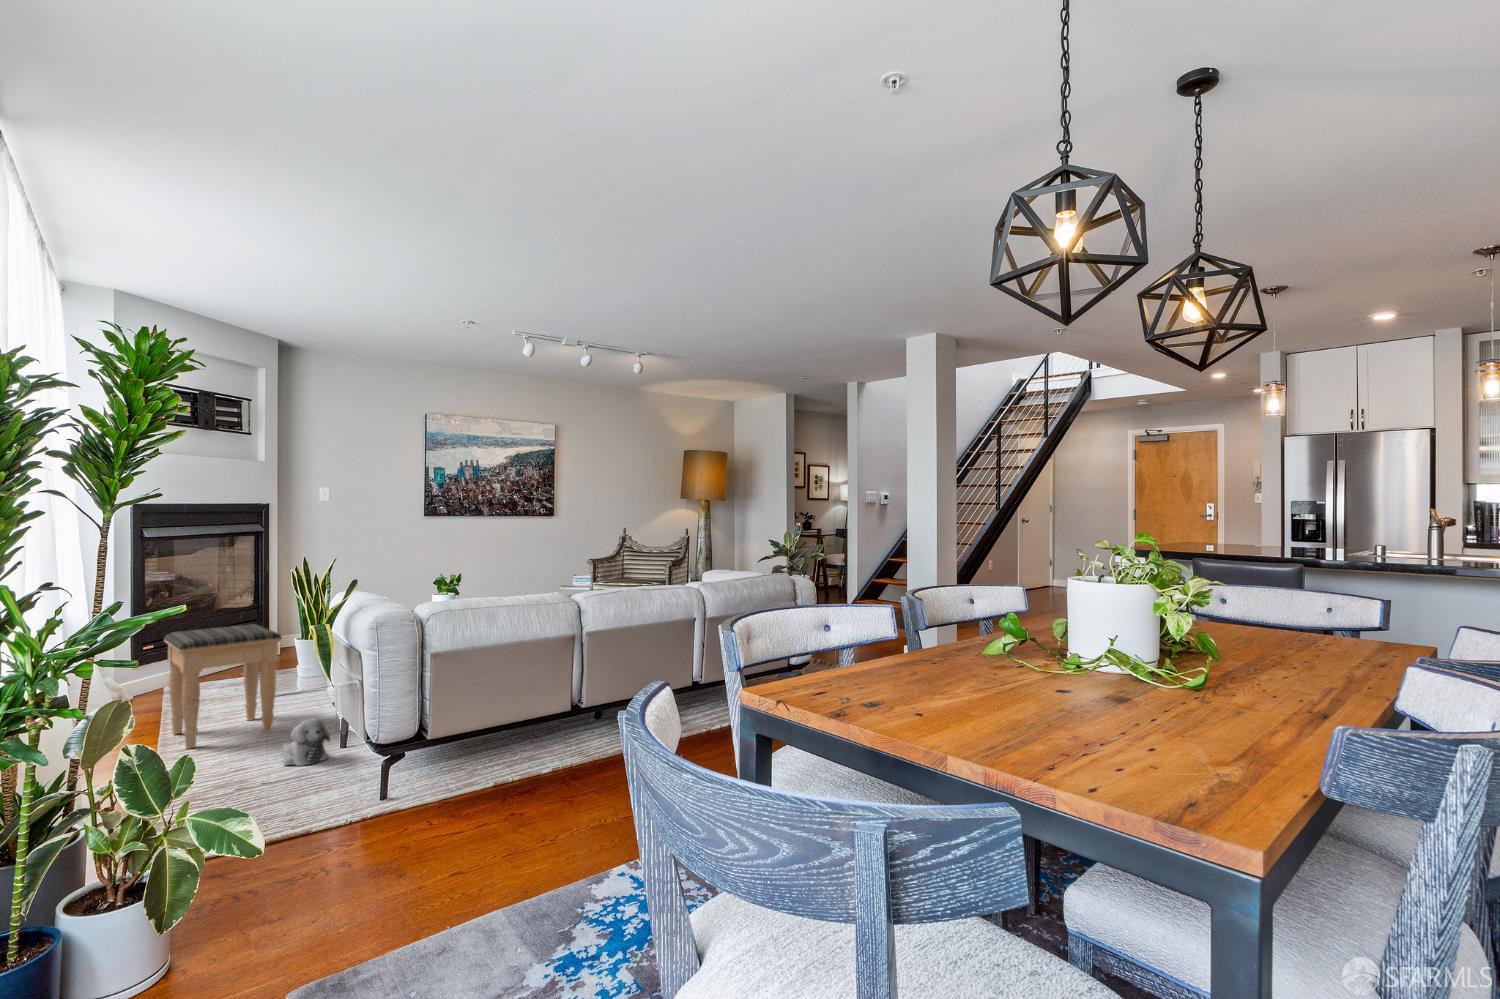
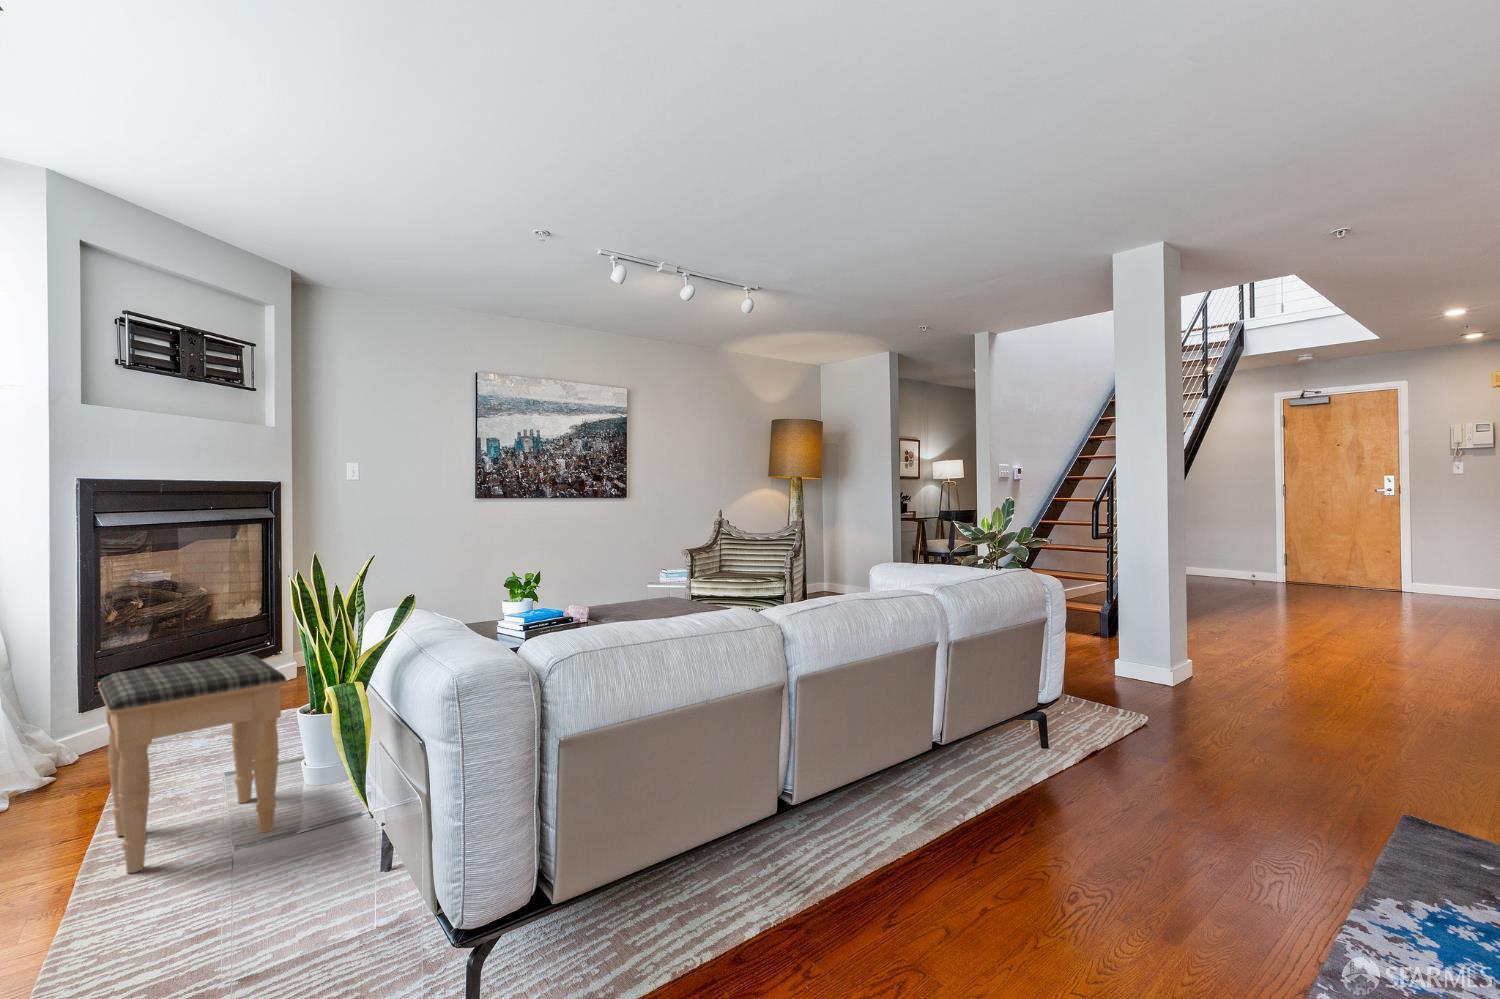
plush toy: present [283,718,331,766] -> none [284,832,366,924]

